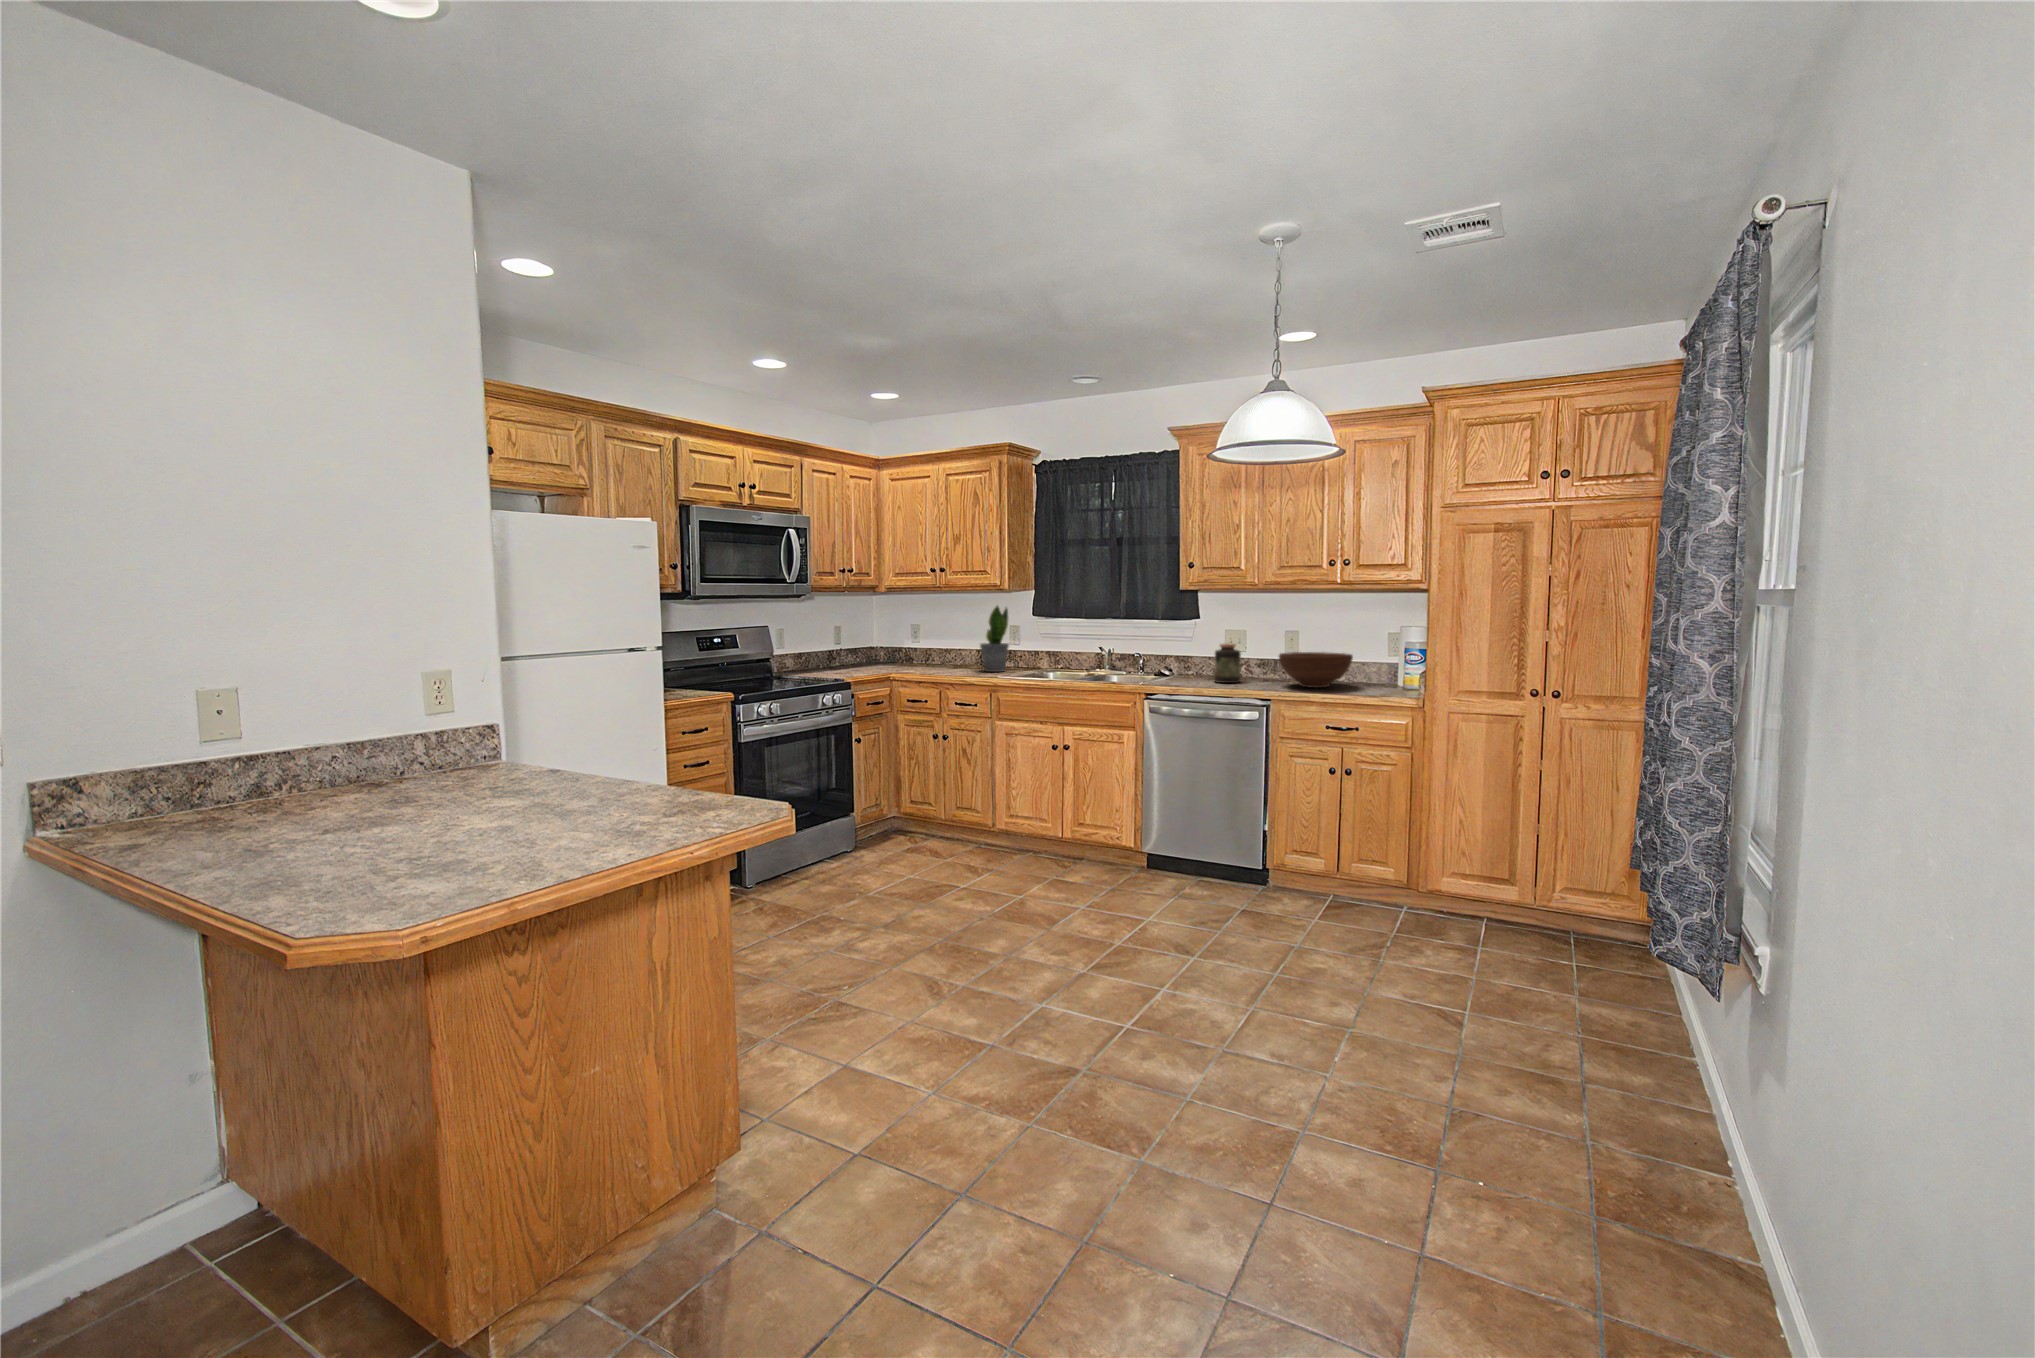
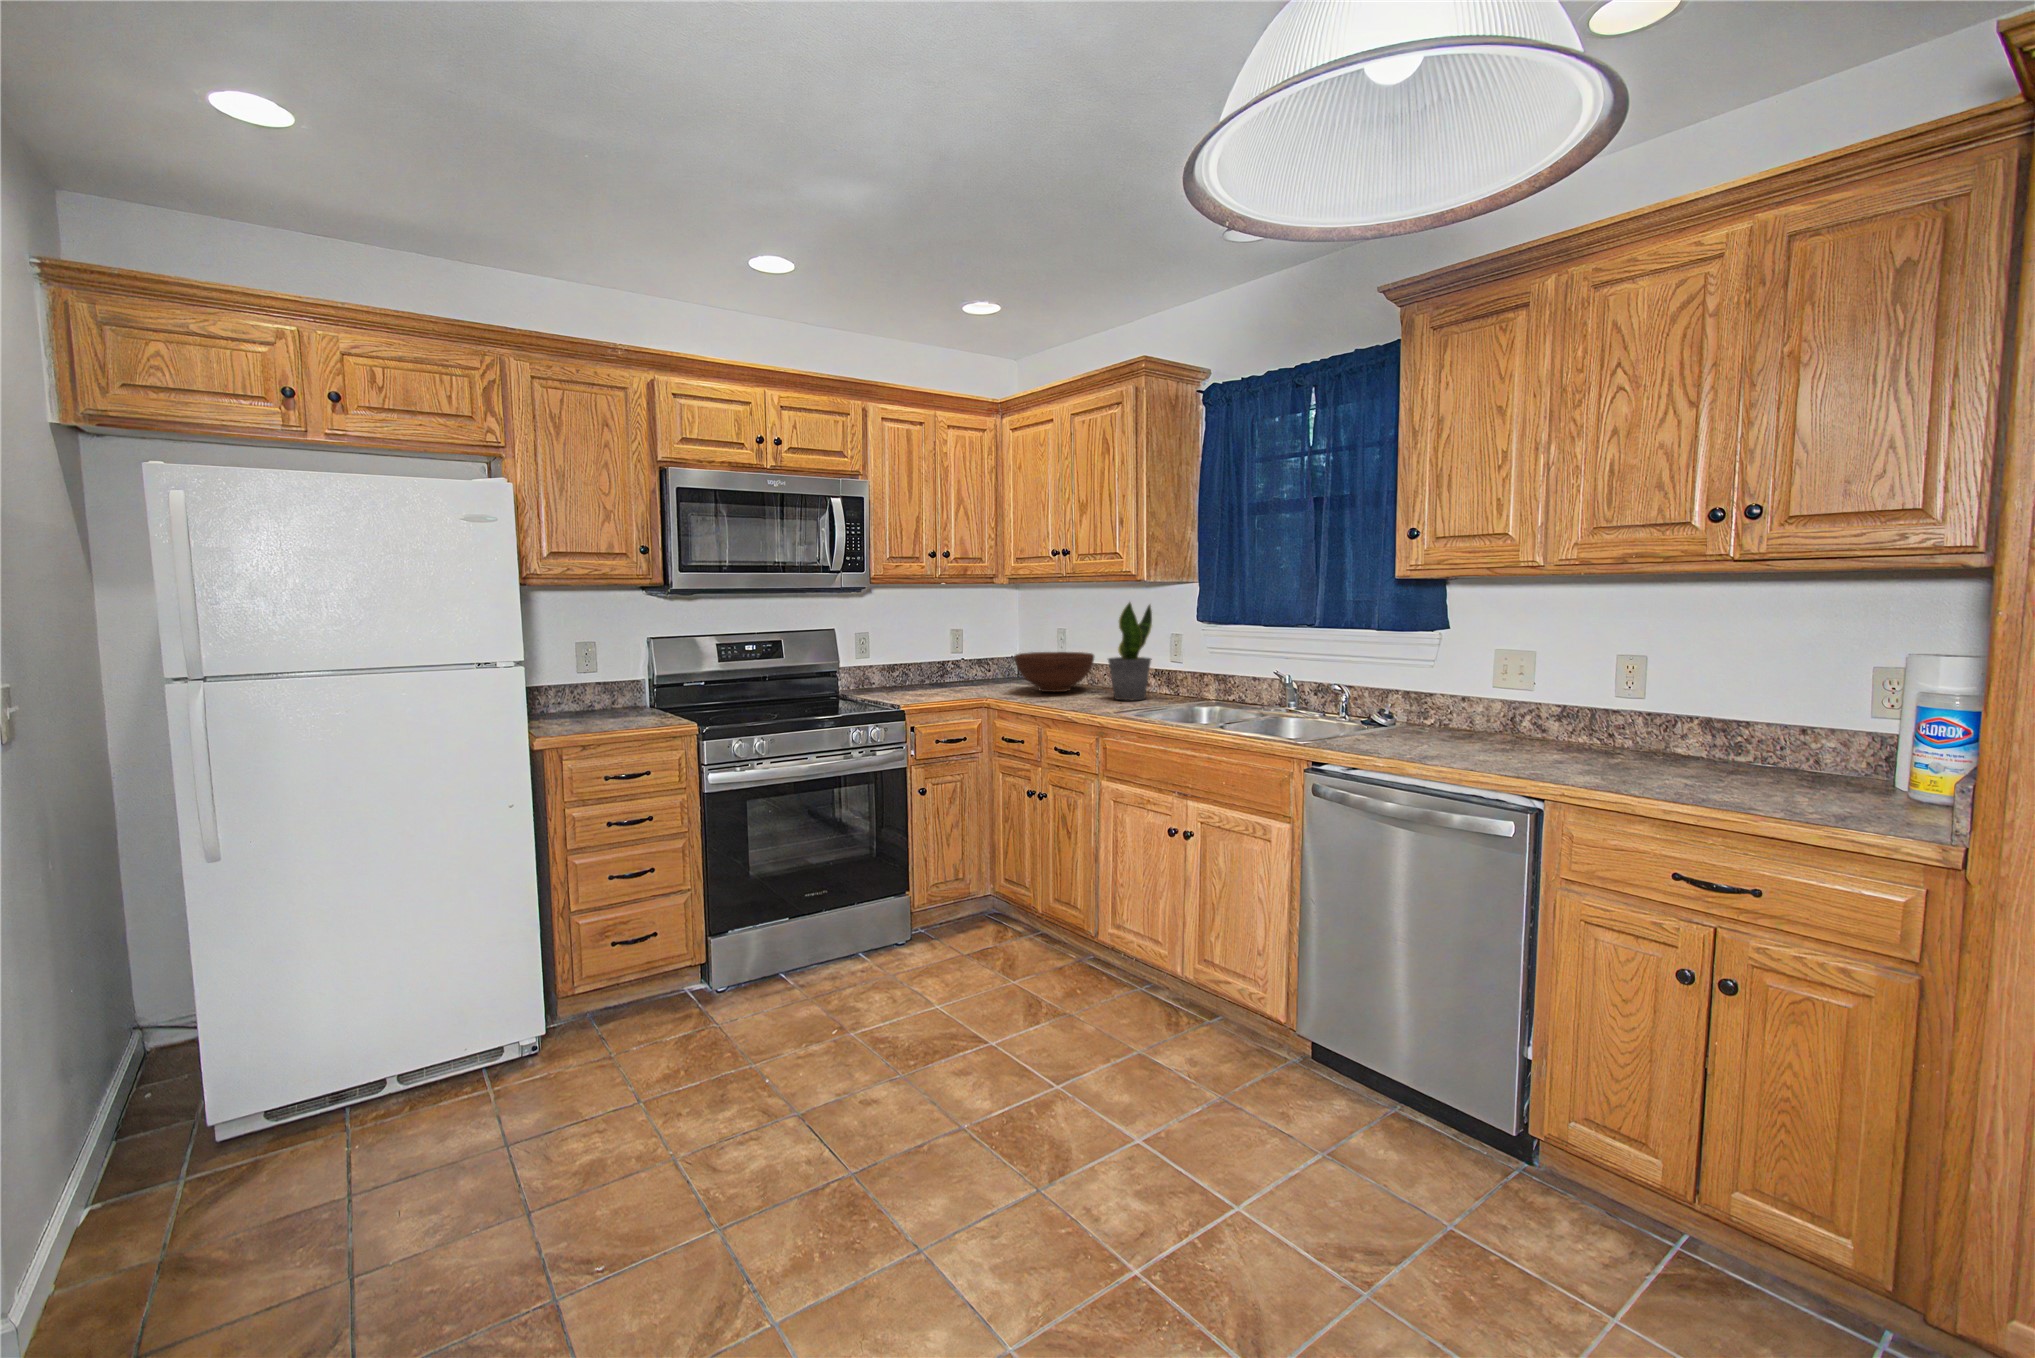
jar: present [1214,644,1241,683] -> none [1459,674,1513,749]
fruit bowl: present [1279,652,1353,688] -> present [1015,652,1094,692]

